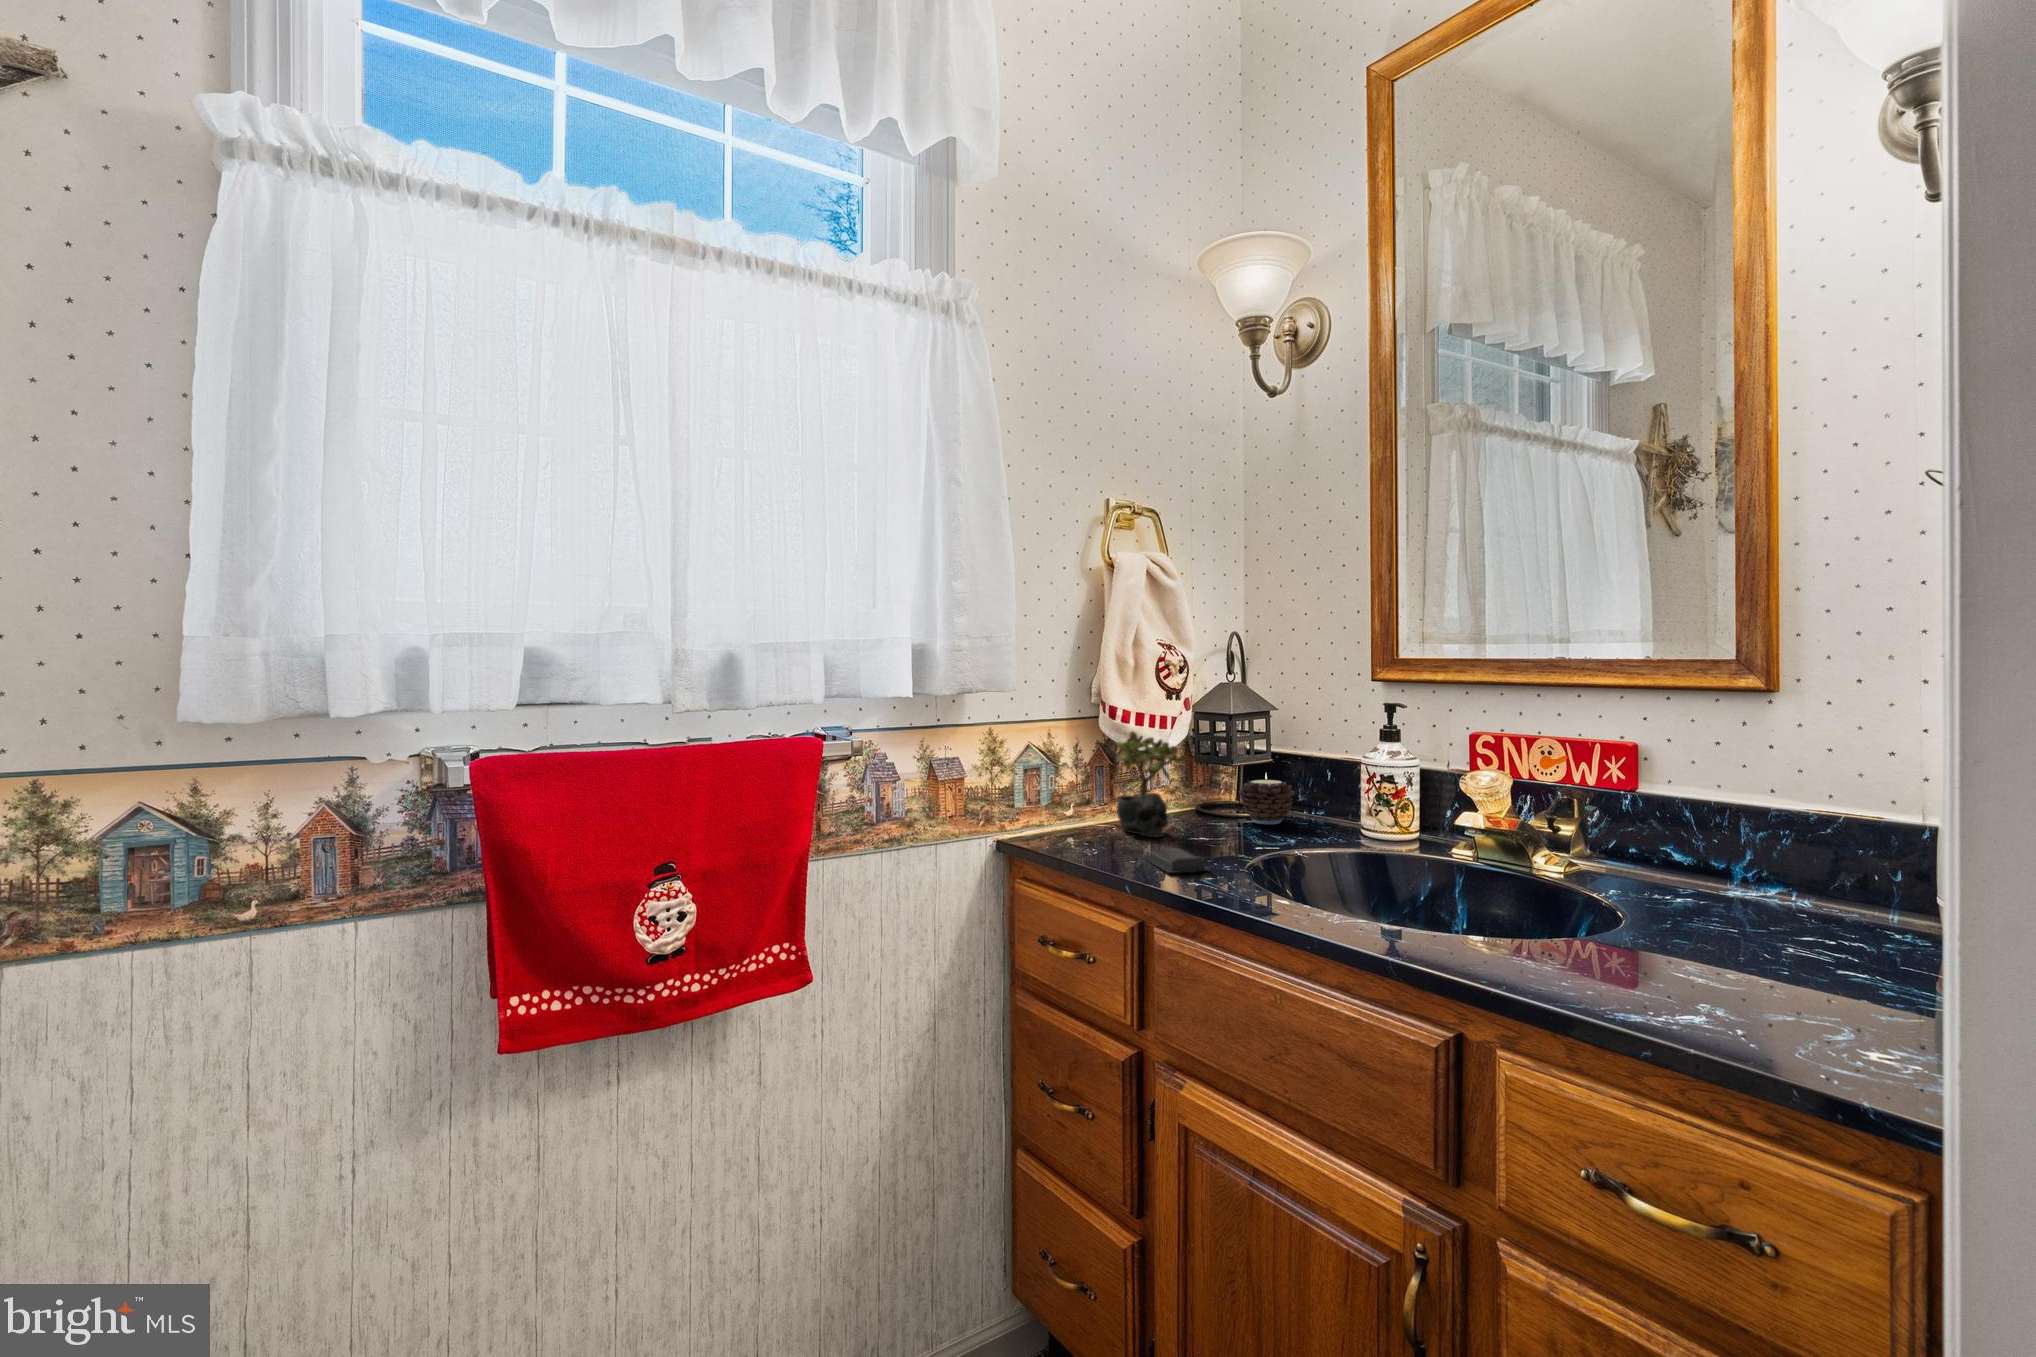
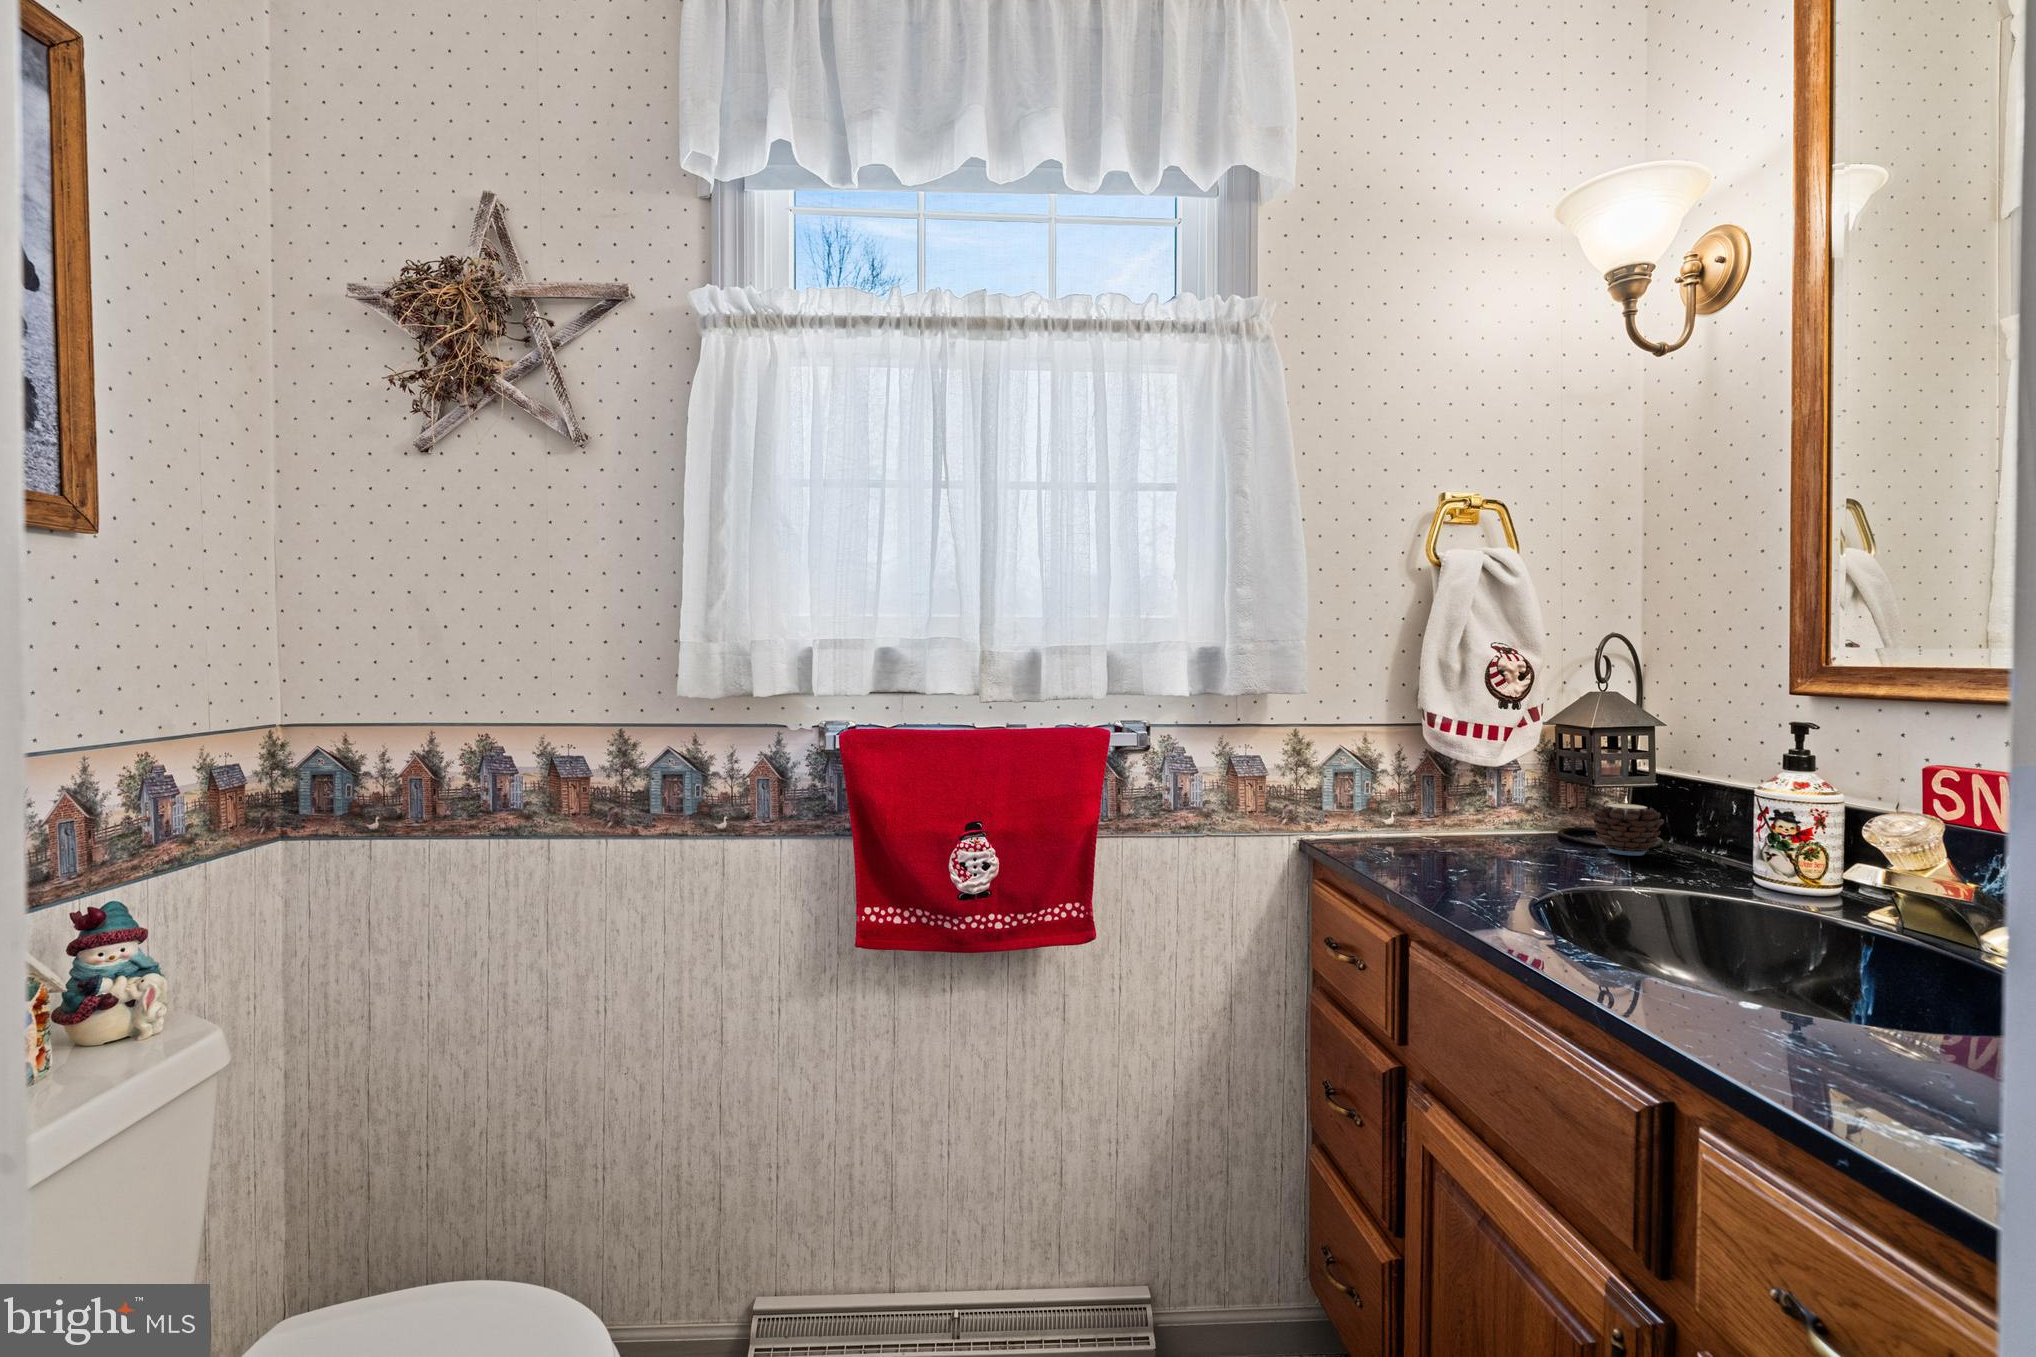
succulent plant: present [1117,732,1186,837] -> none [1426,740,1510,853]
soap bar: present [1143,848,1210,873] -> none [1426,862,1482,888]

